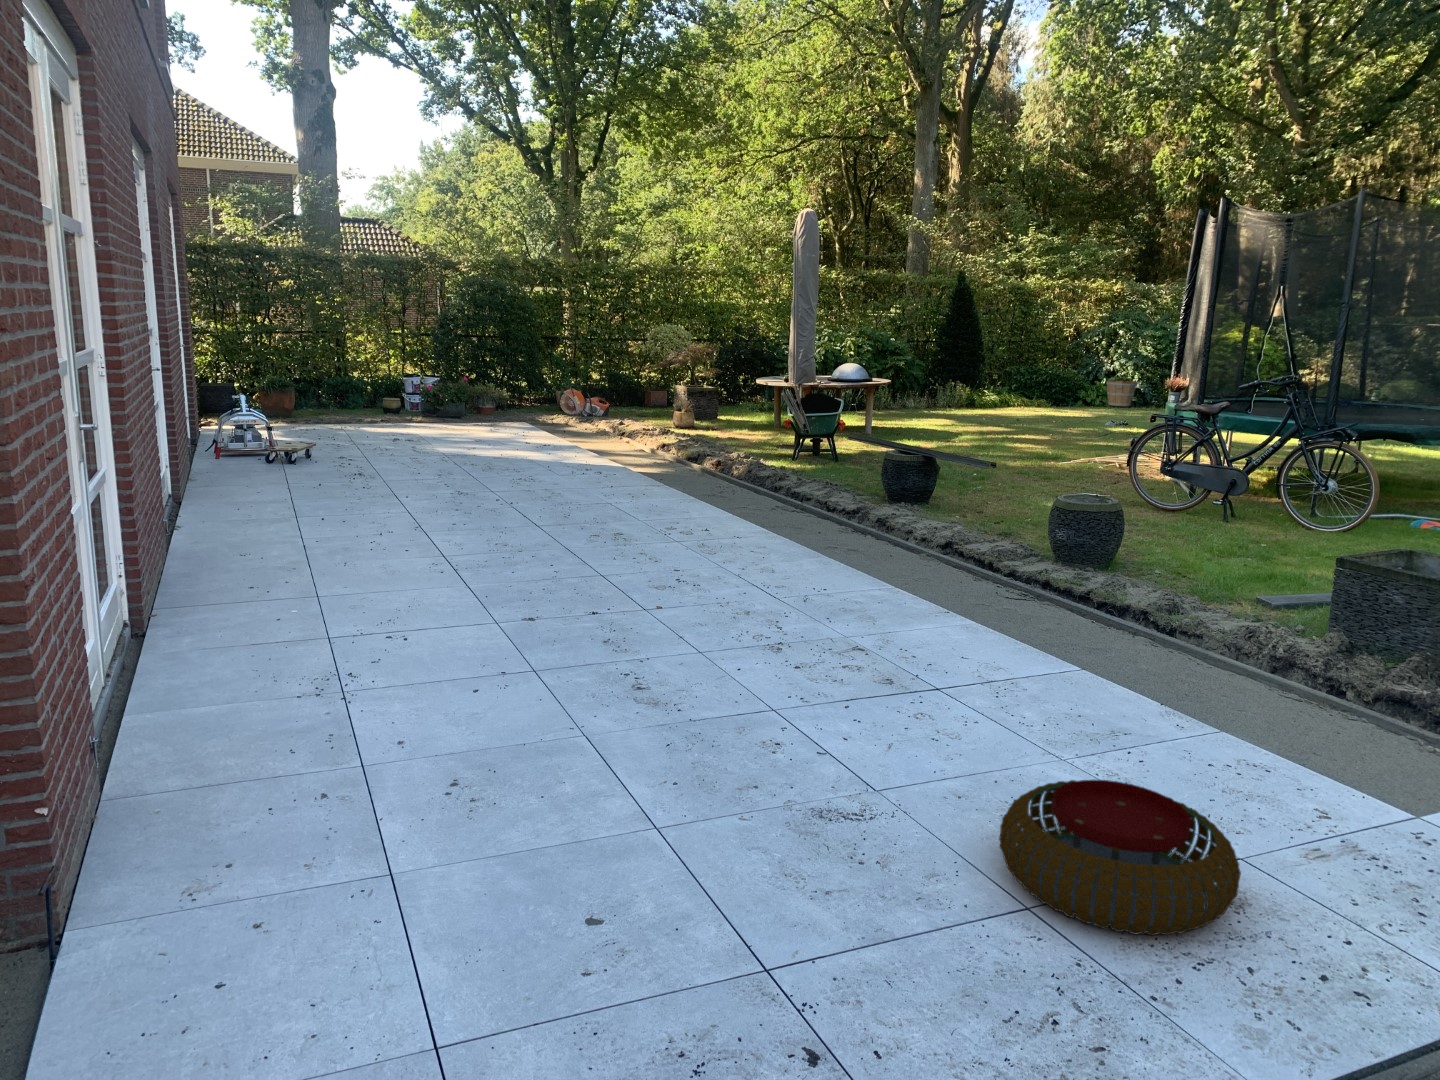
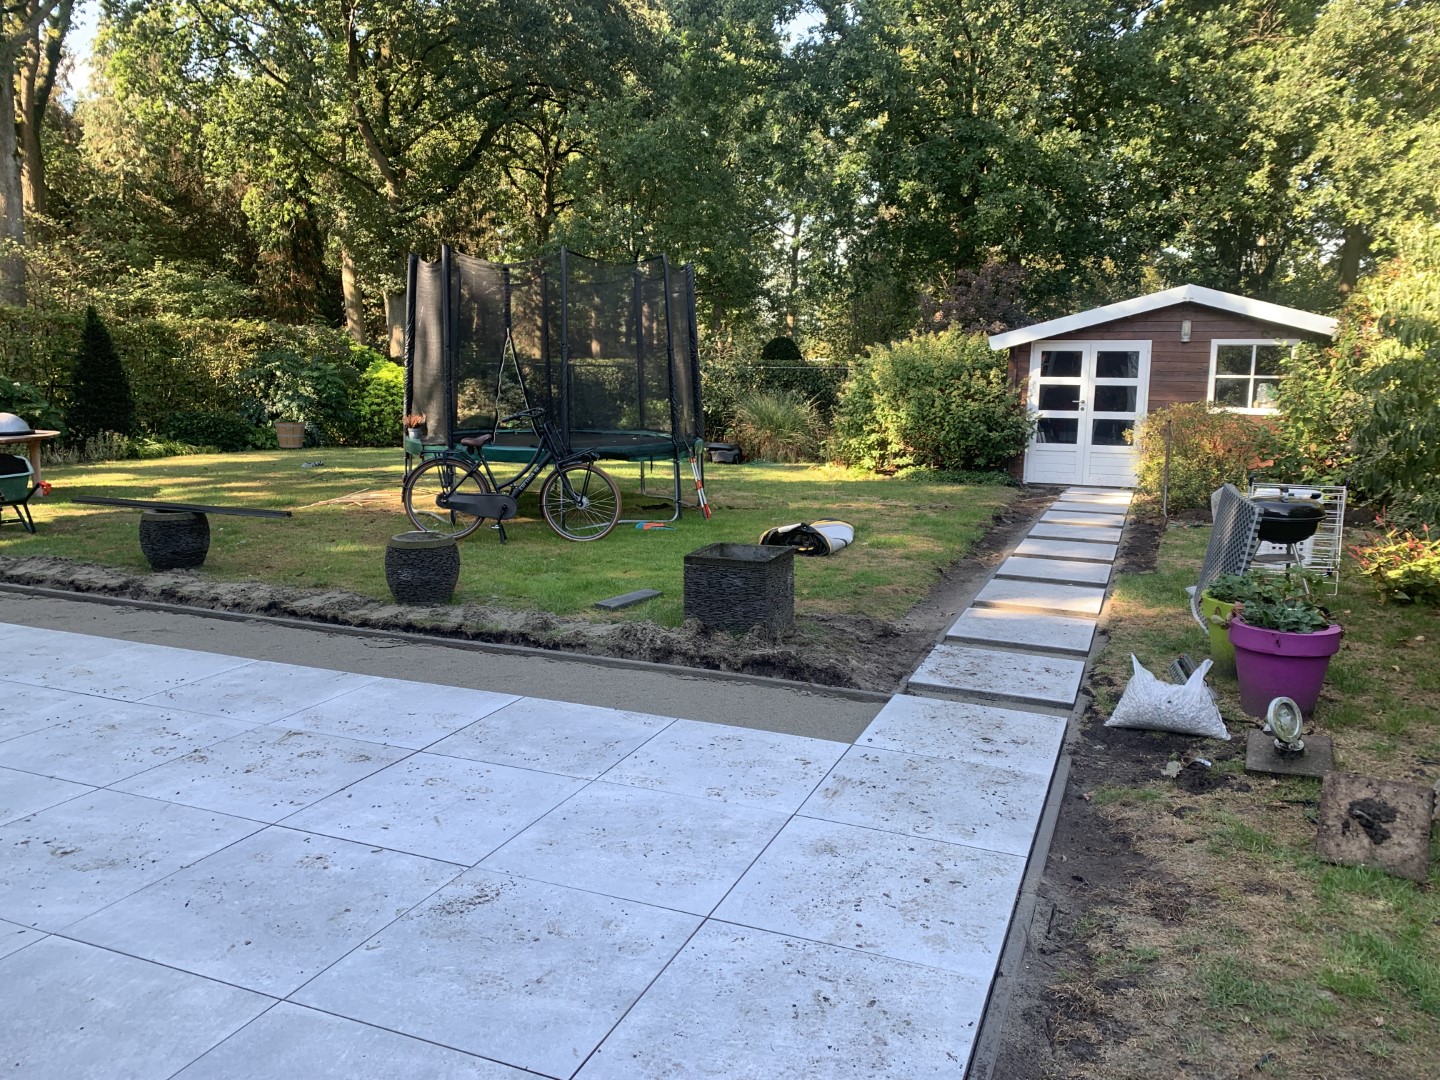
pouf: present [999,780,1241,935] -> none [645,772,849,903]

